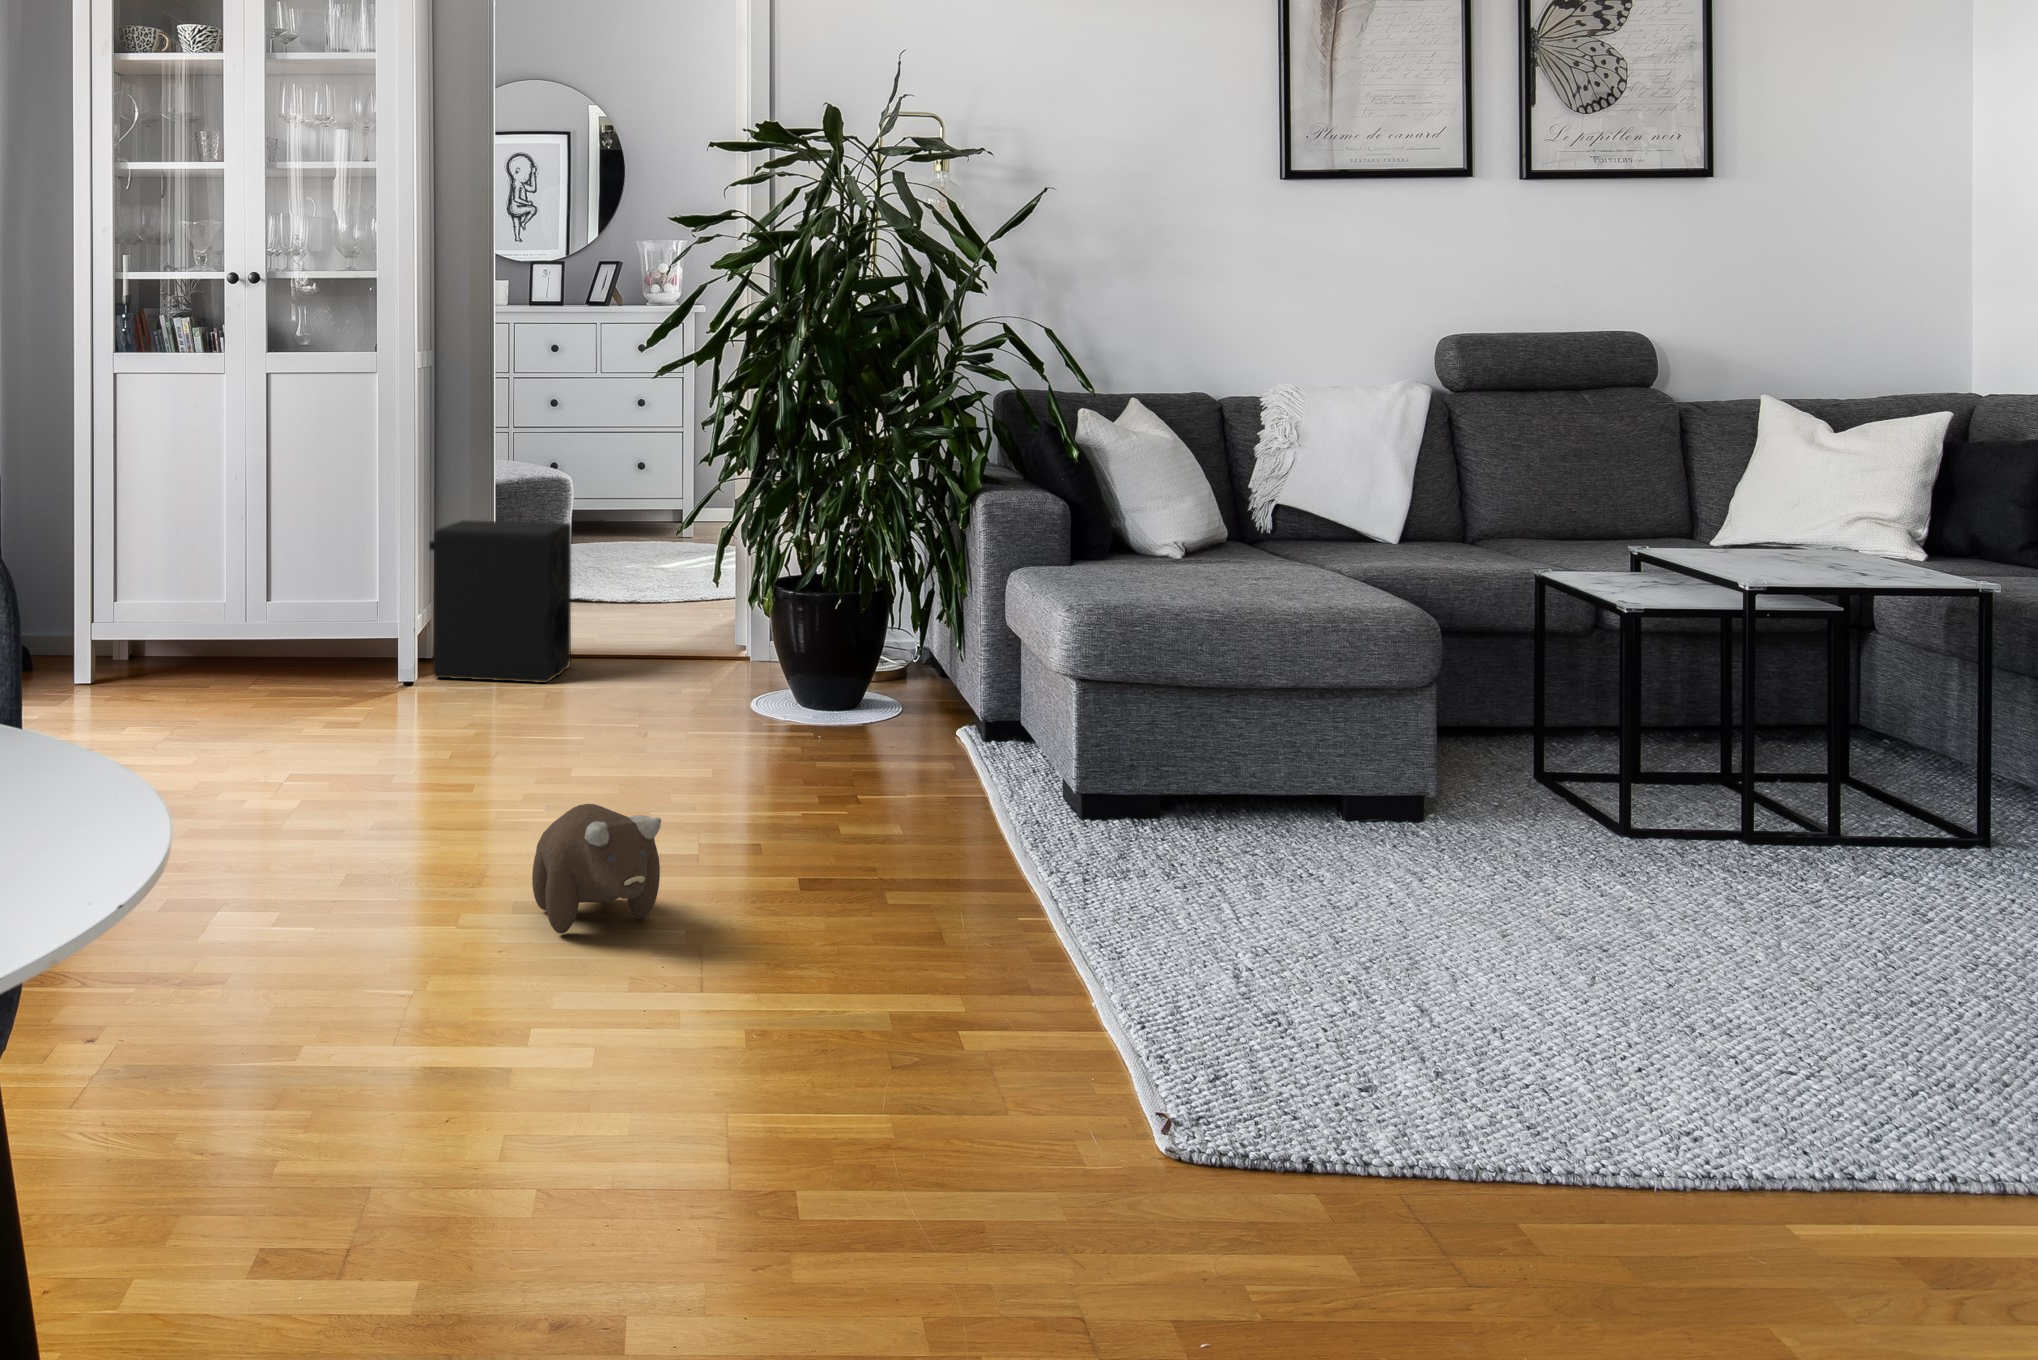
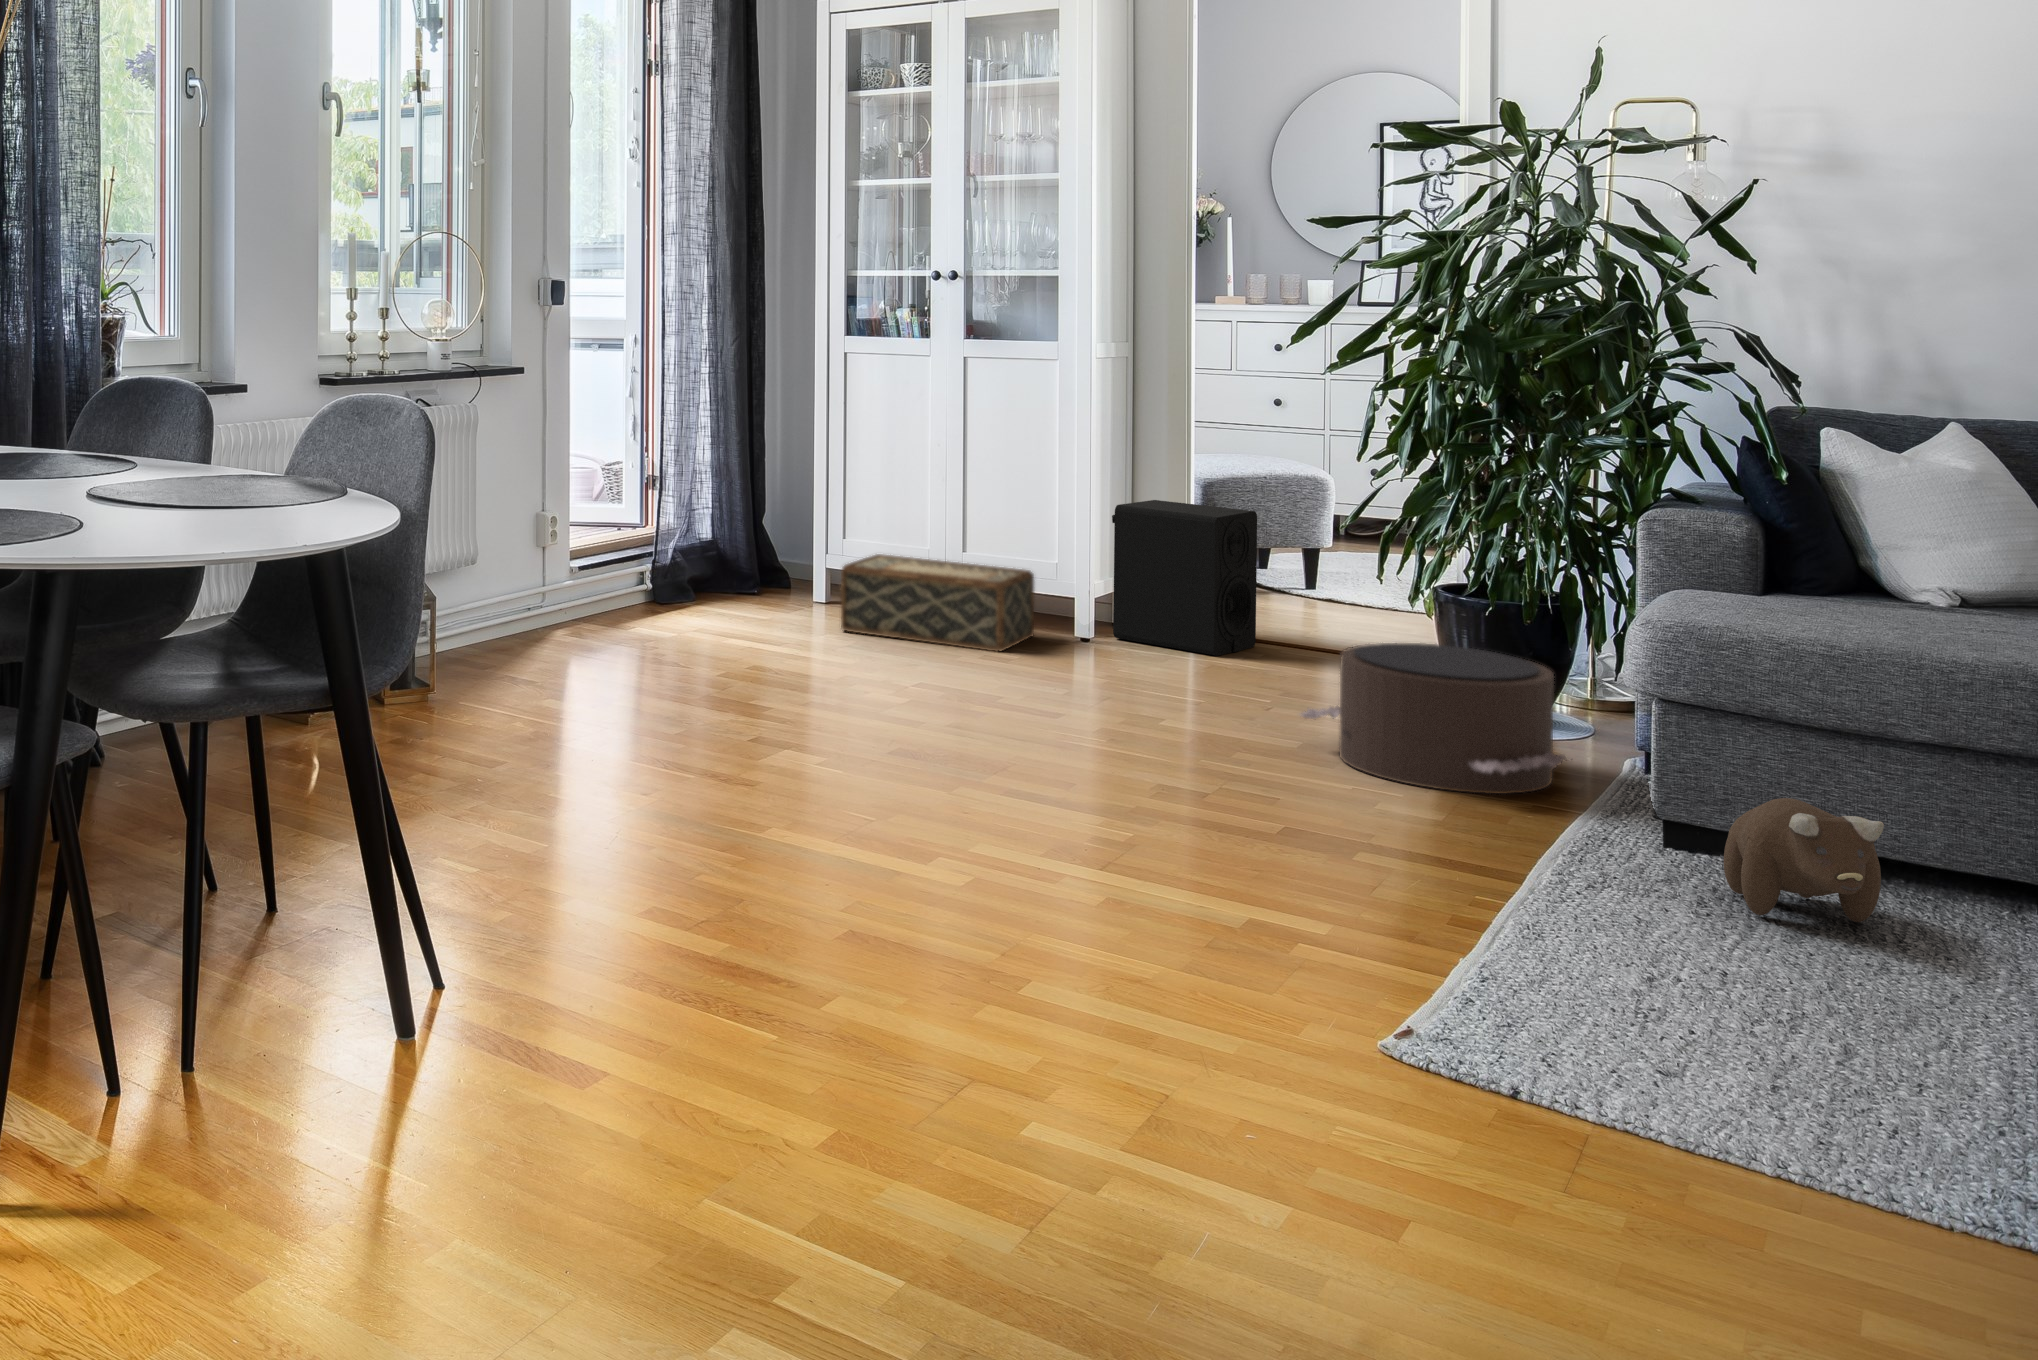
woven basket: none [131,614,352,718] -> present [841,554,1034,651]
pouf: none [715,647,973,801] -> present [1301,643,1566,794]
plush toy: present [532,804,661,934] -> present [1724,798,1884,922]

